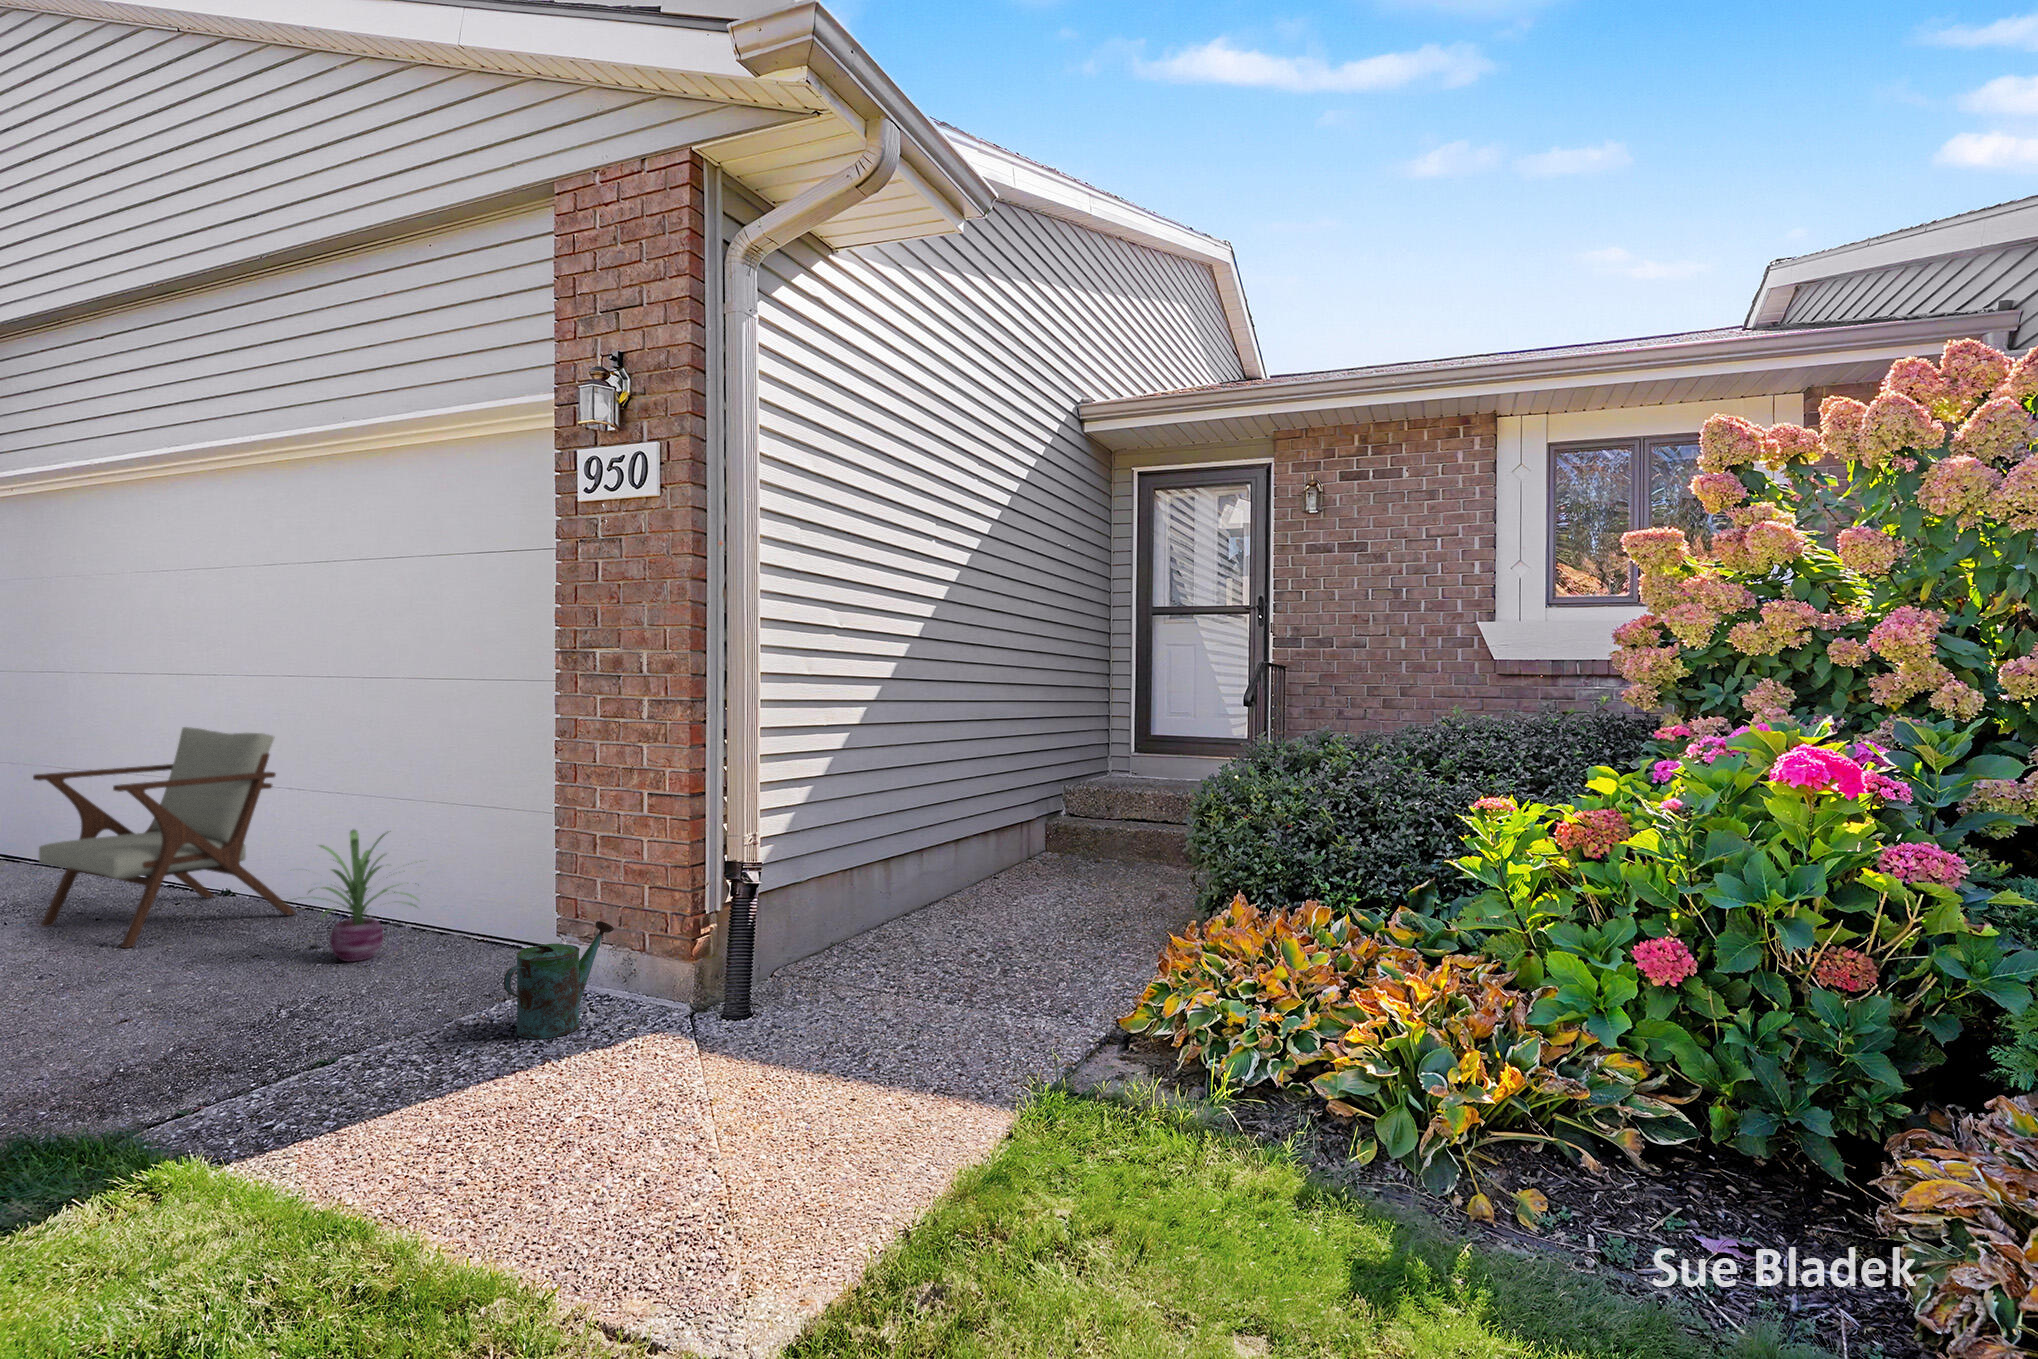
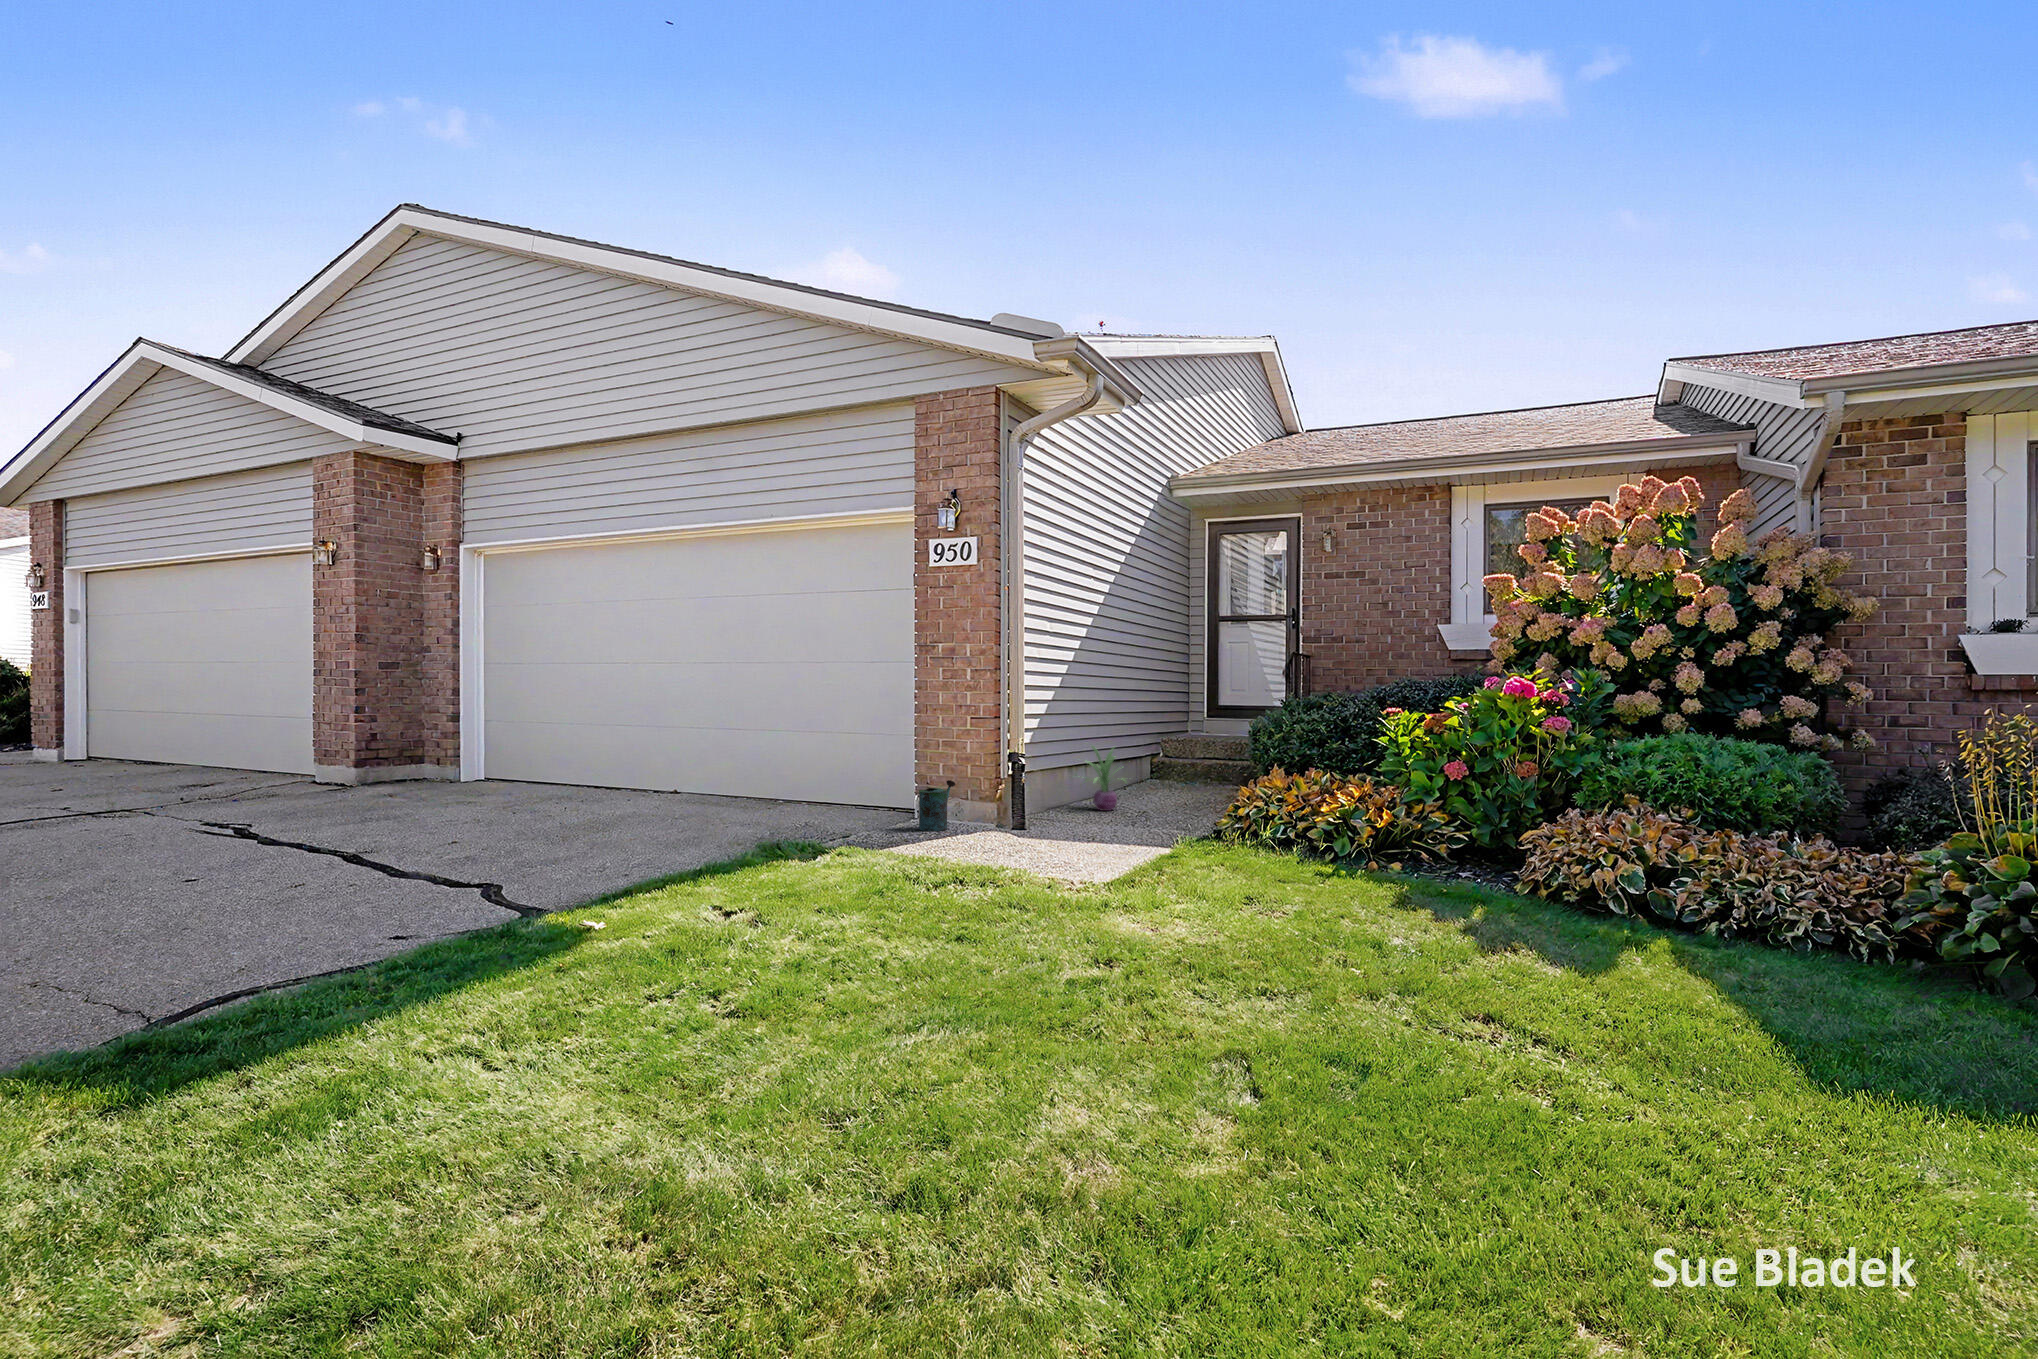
lounge chair: present [33,727,296,948] -> none [597,692,729,808]
decorative plant: present [281,830,418,962] -> present [1088,746,1124,811]

